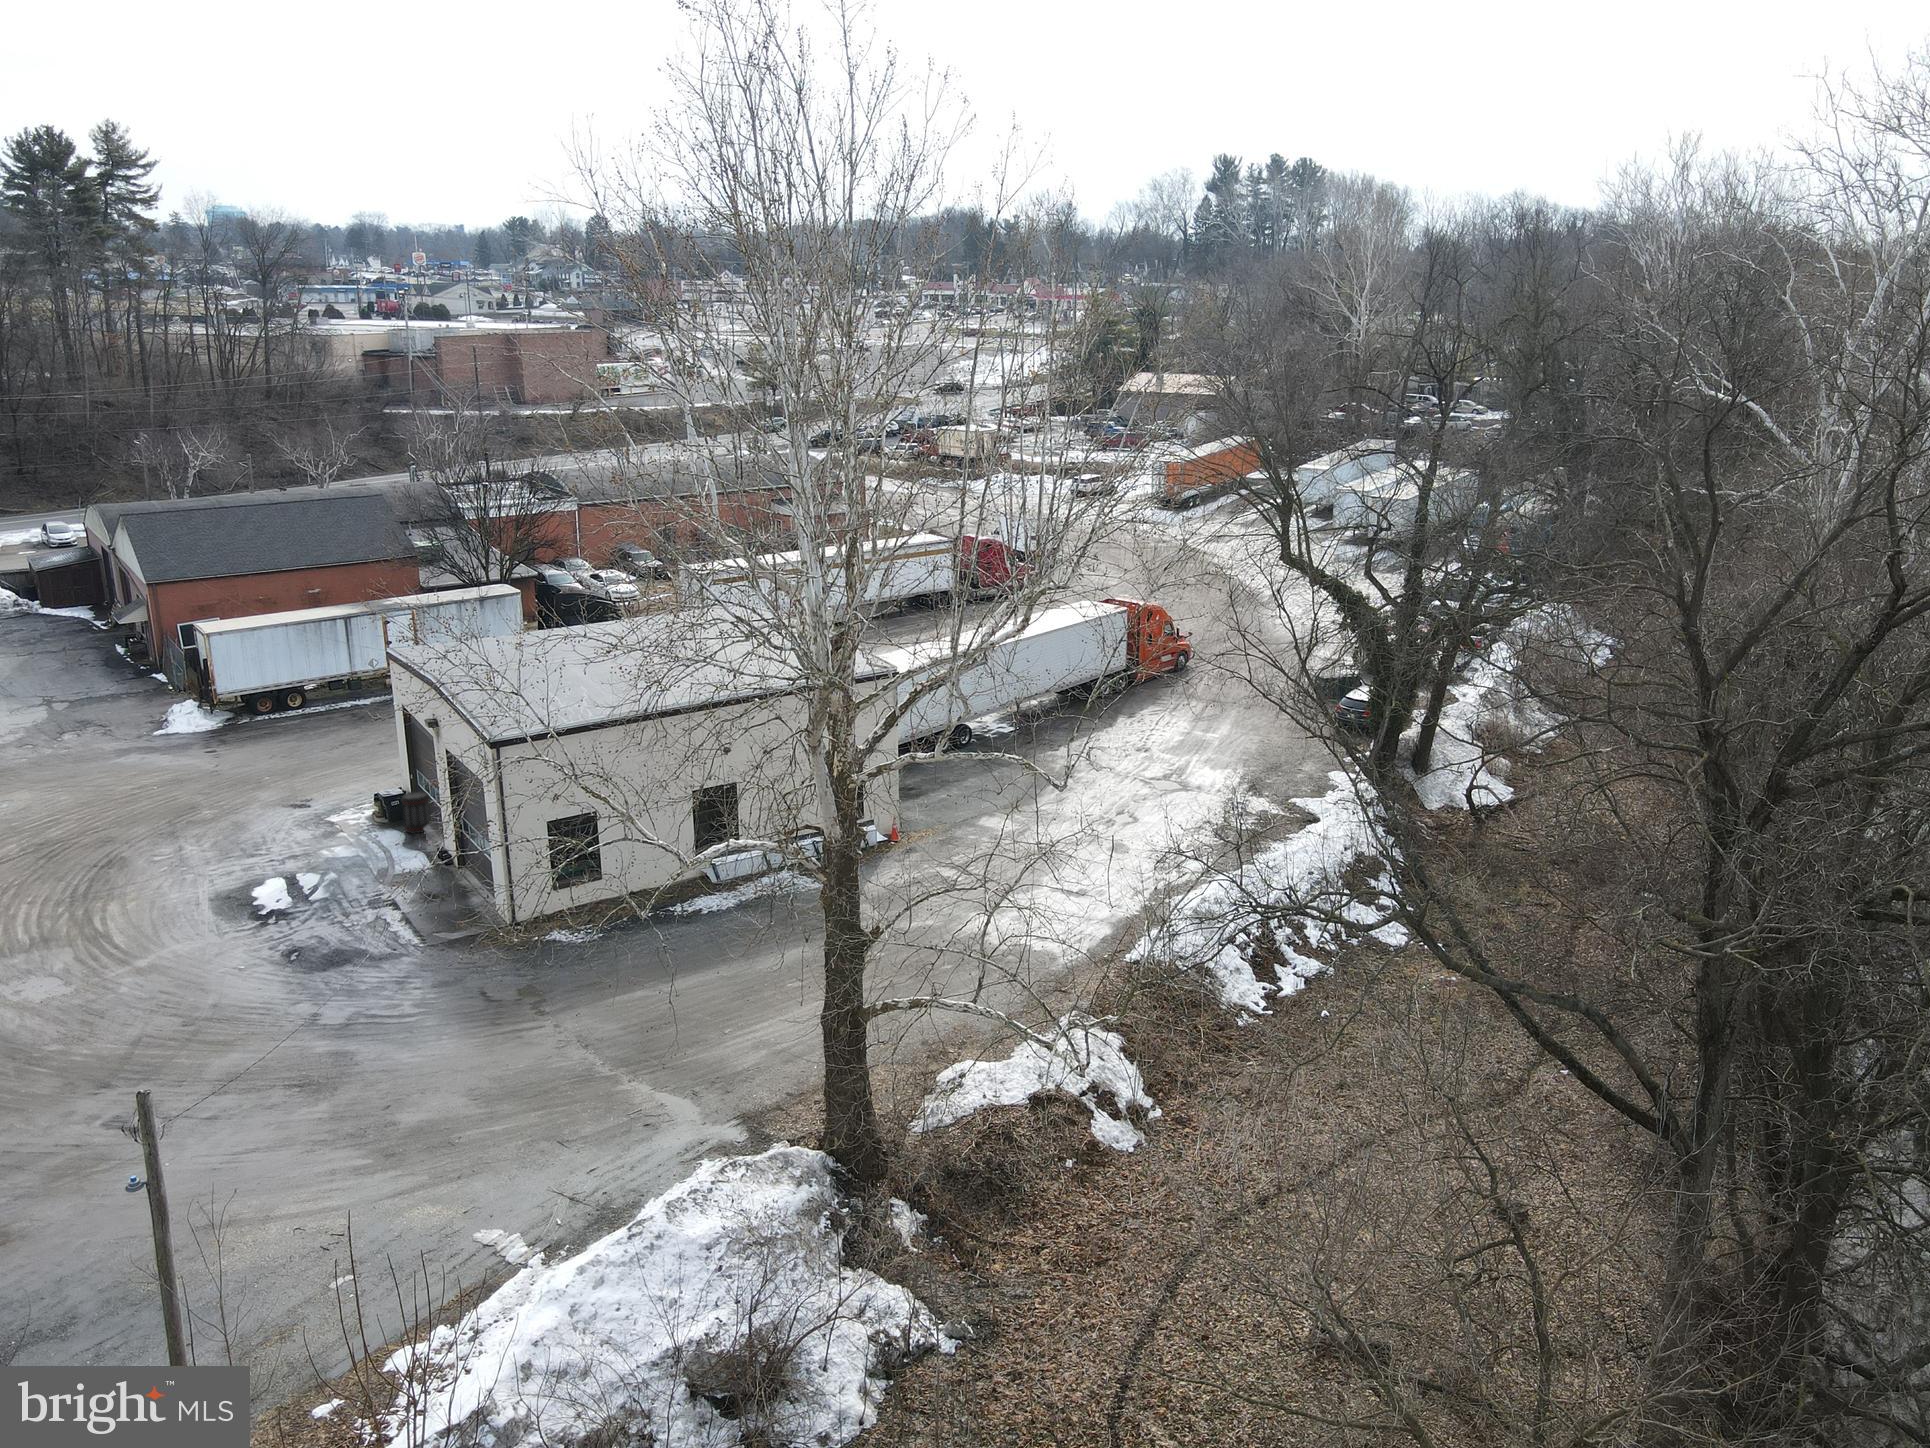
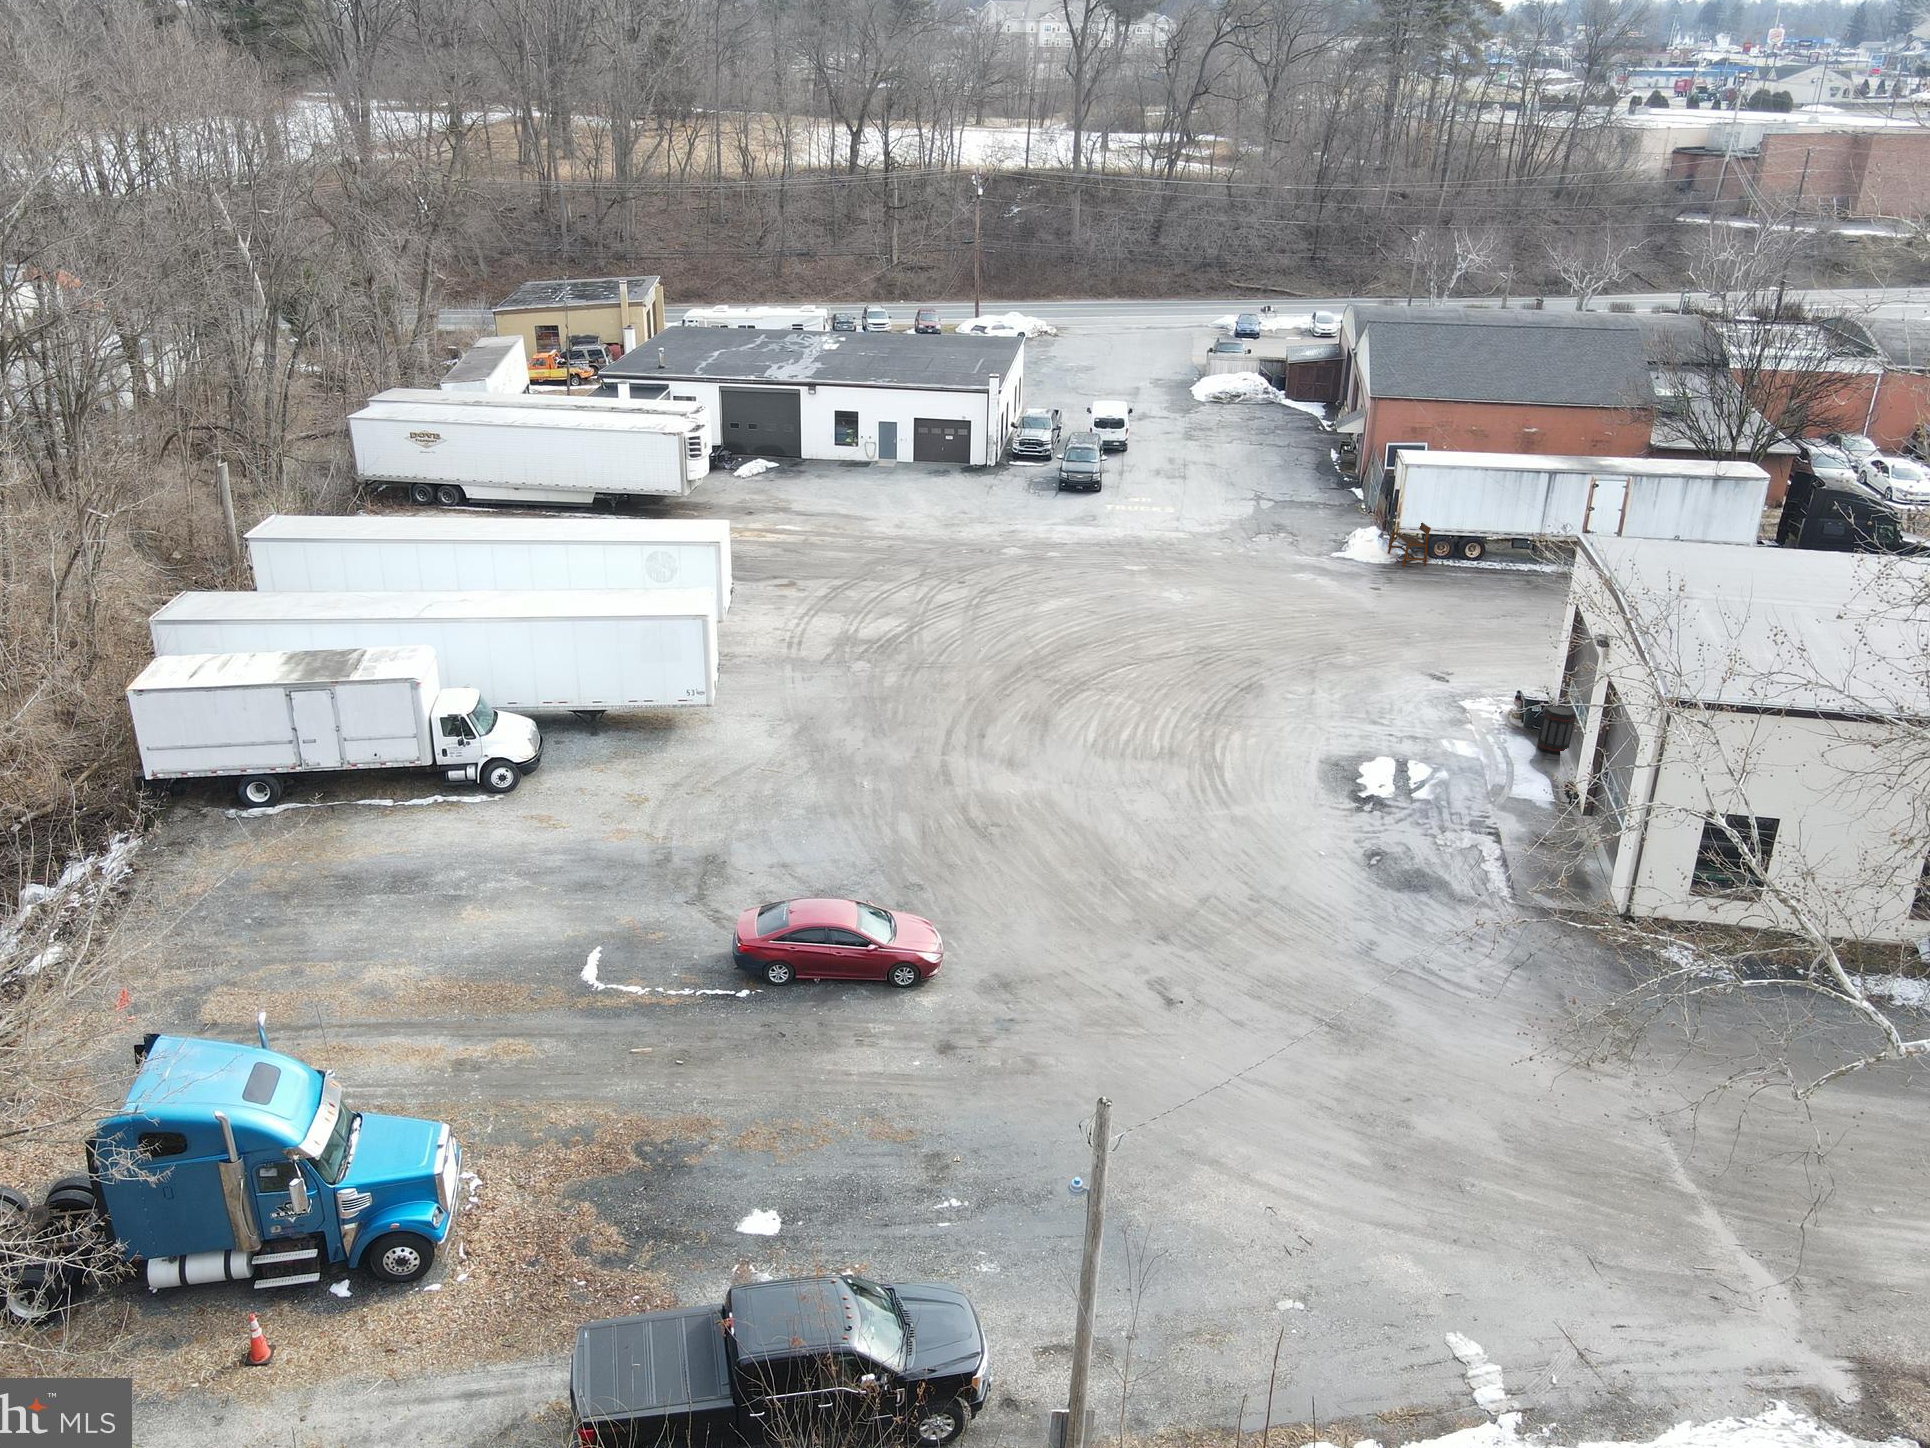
bench: none [211,681,255,727] -> present [1388,522,1431,566]

